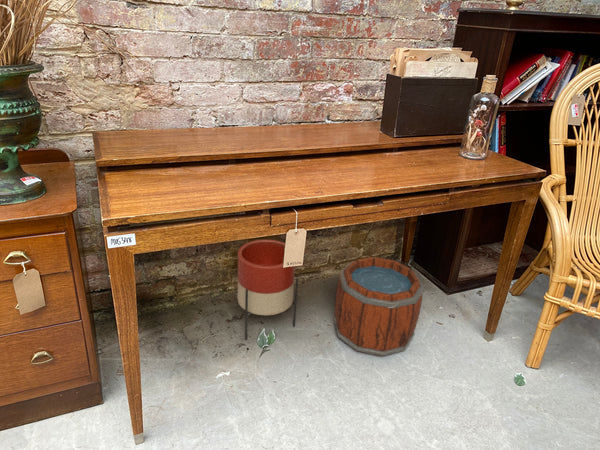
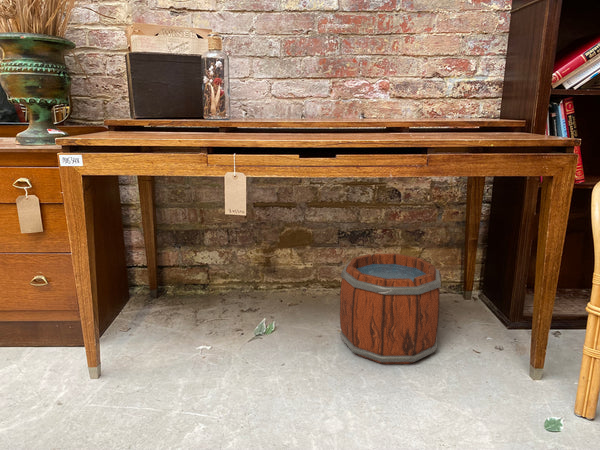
planter: present [237,239,298,340] -> none [242,228,303,327]

